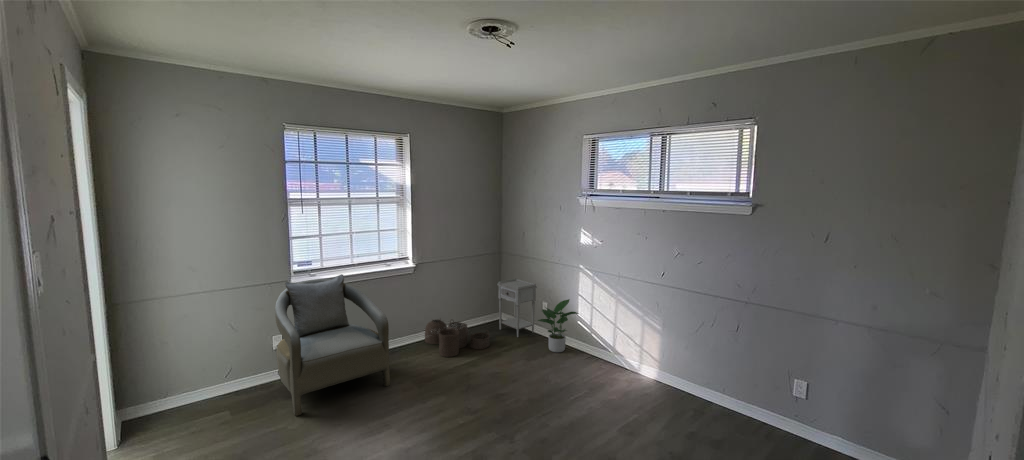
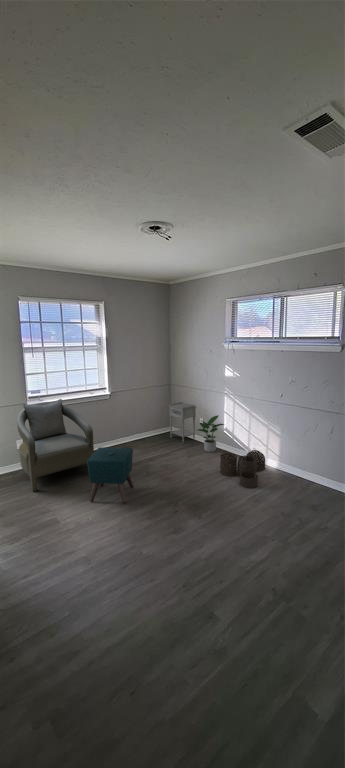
woven basket: present [425,320,490,357] -> present [220,450,265,488]
ottoman: none [379,349,448,436] -> present [87,447,133,503]

